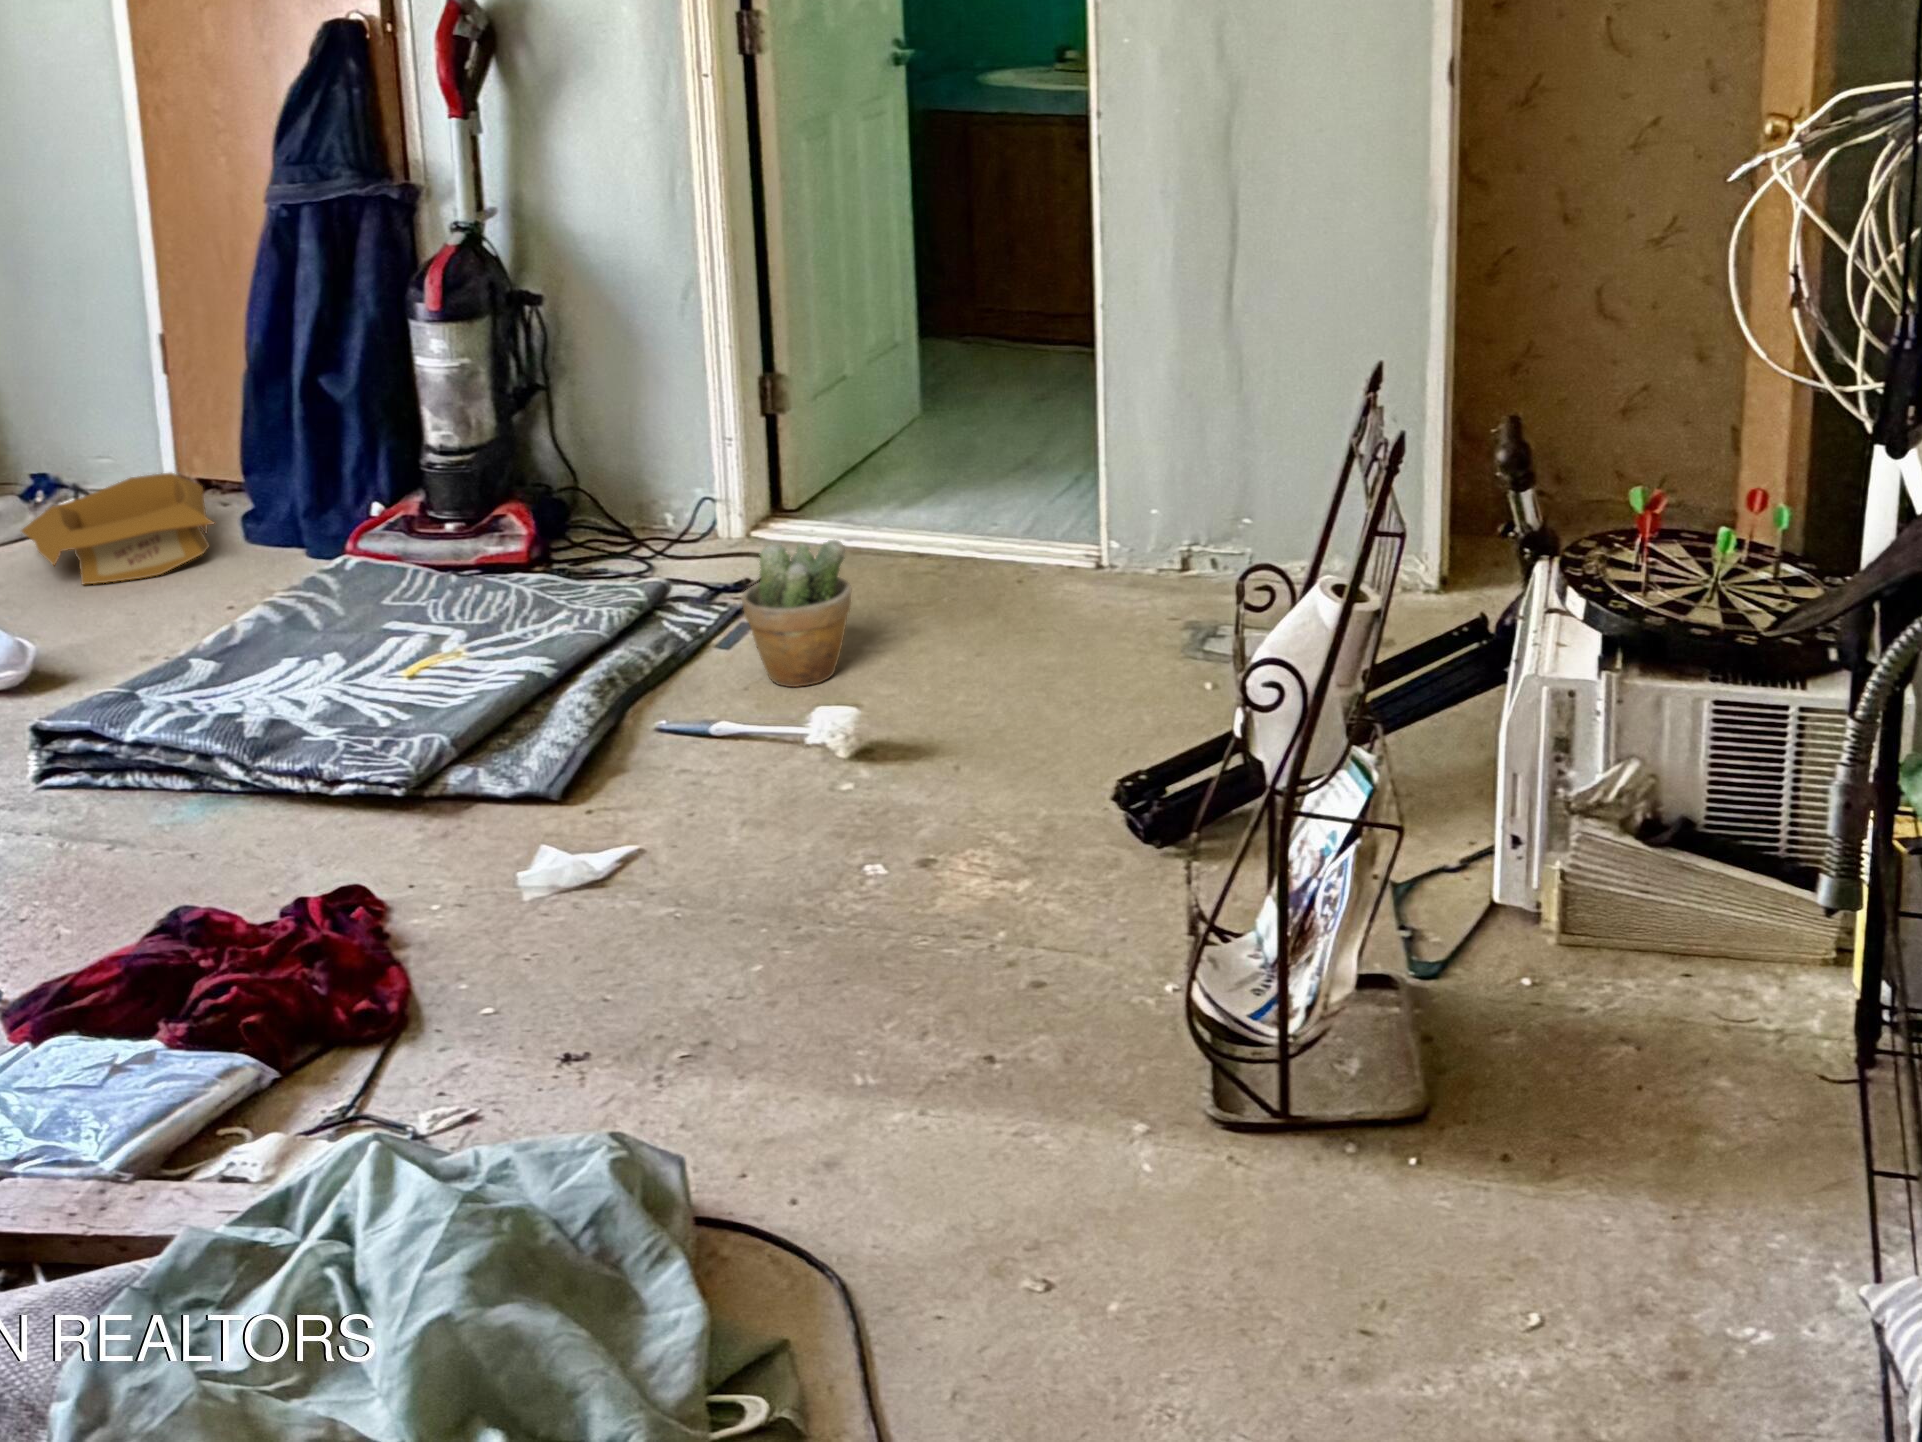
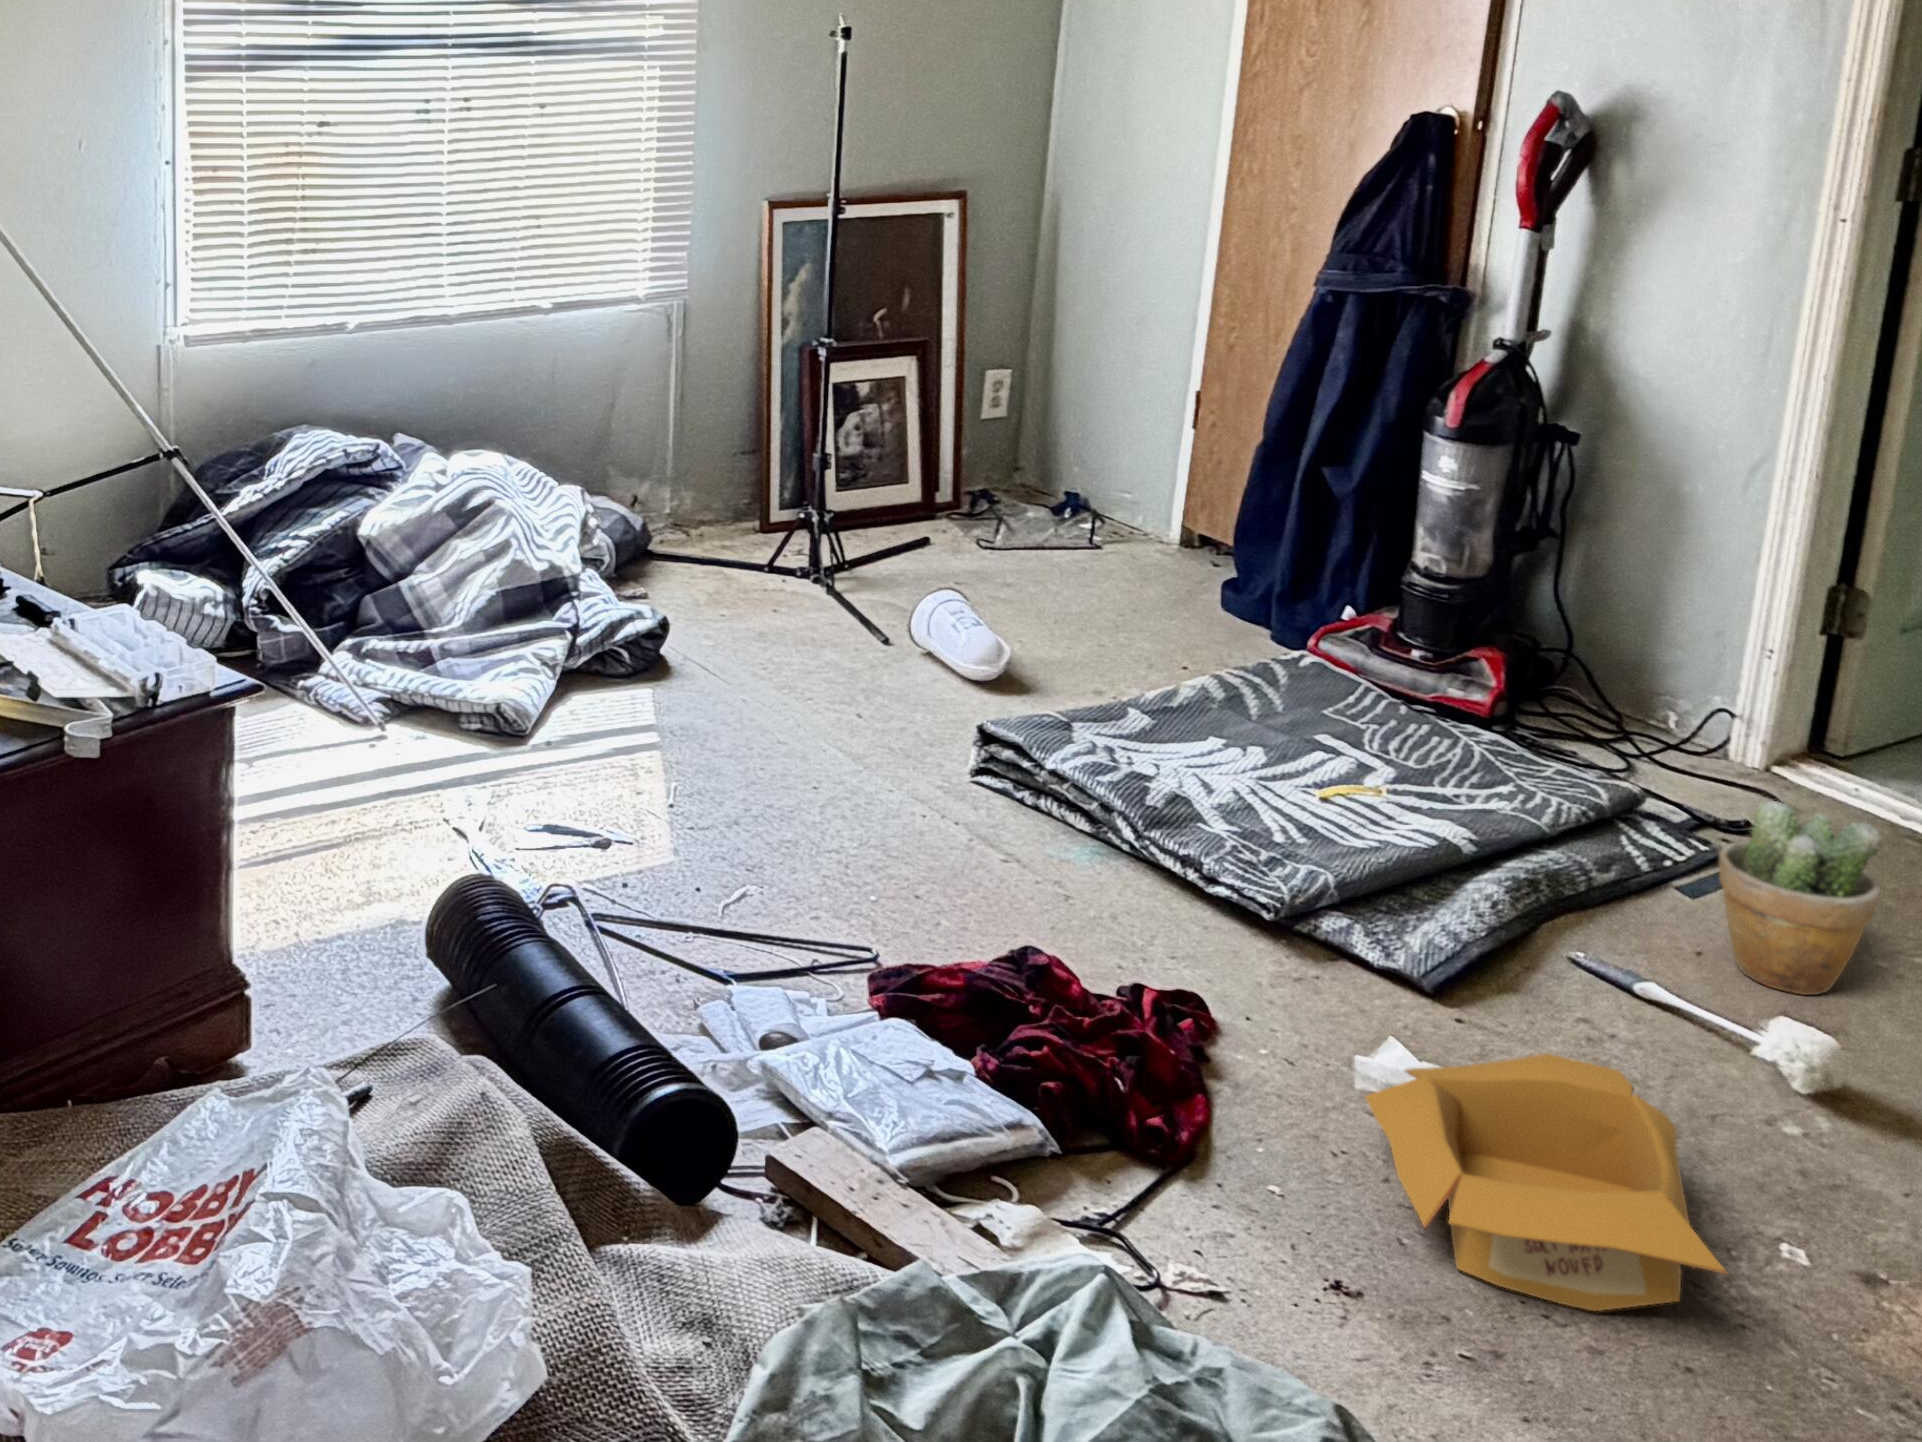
cardboard box: present [22,473,216,584] -> present [1366,1054,1728,1311]

